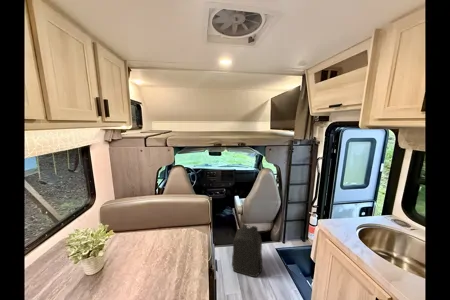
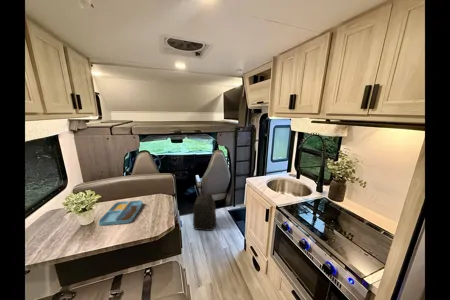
tray: none [111,235,170,276] -> present [99,201,143,225]

